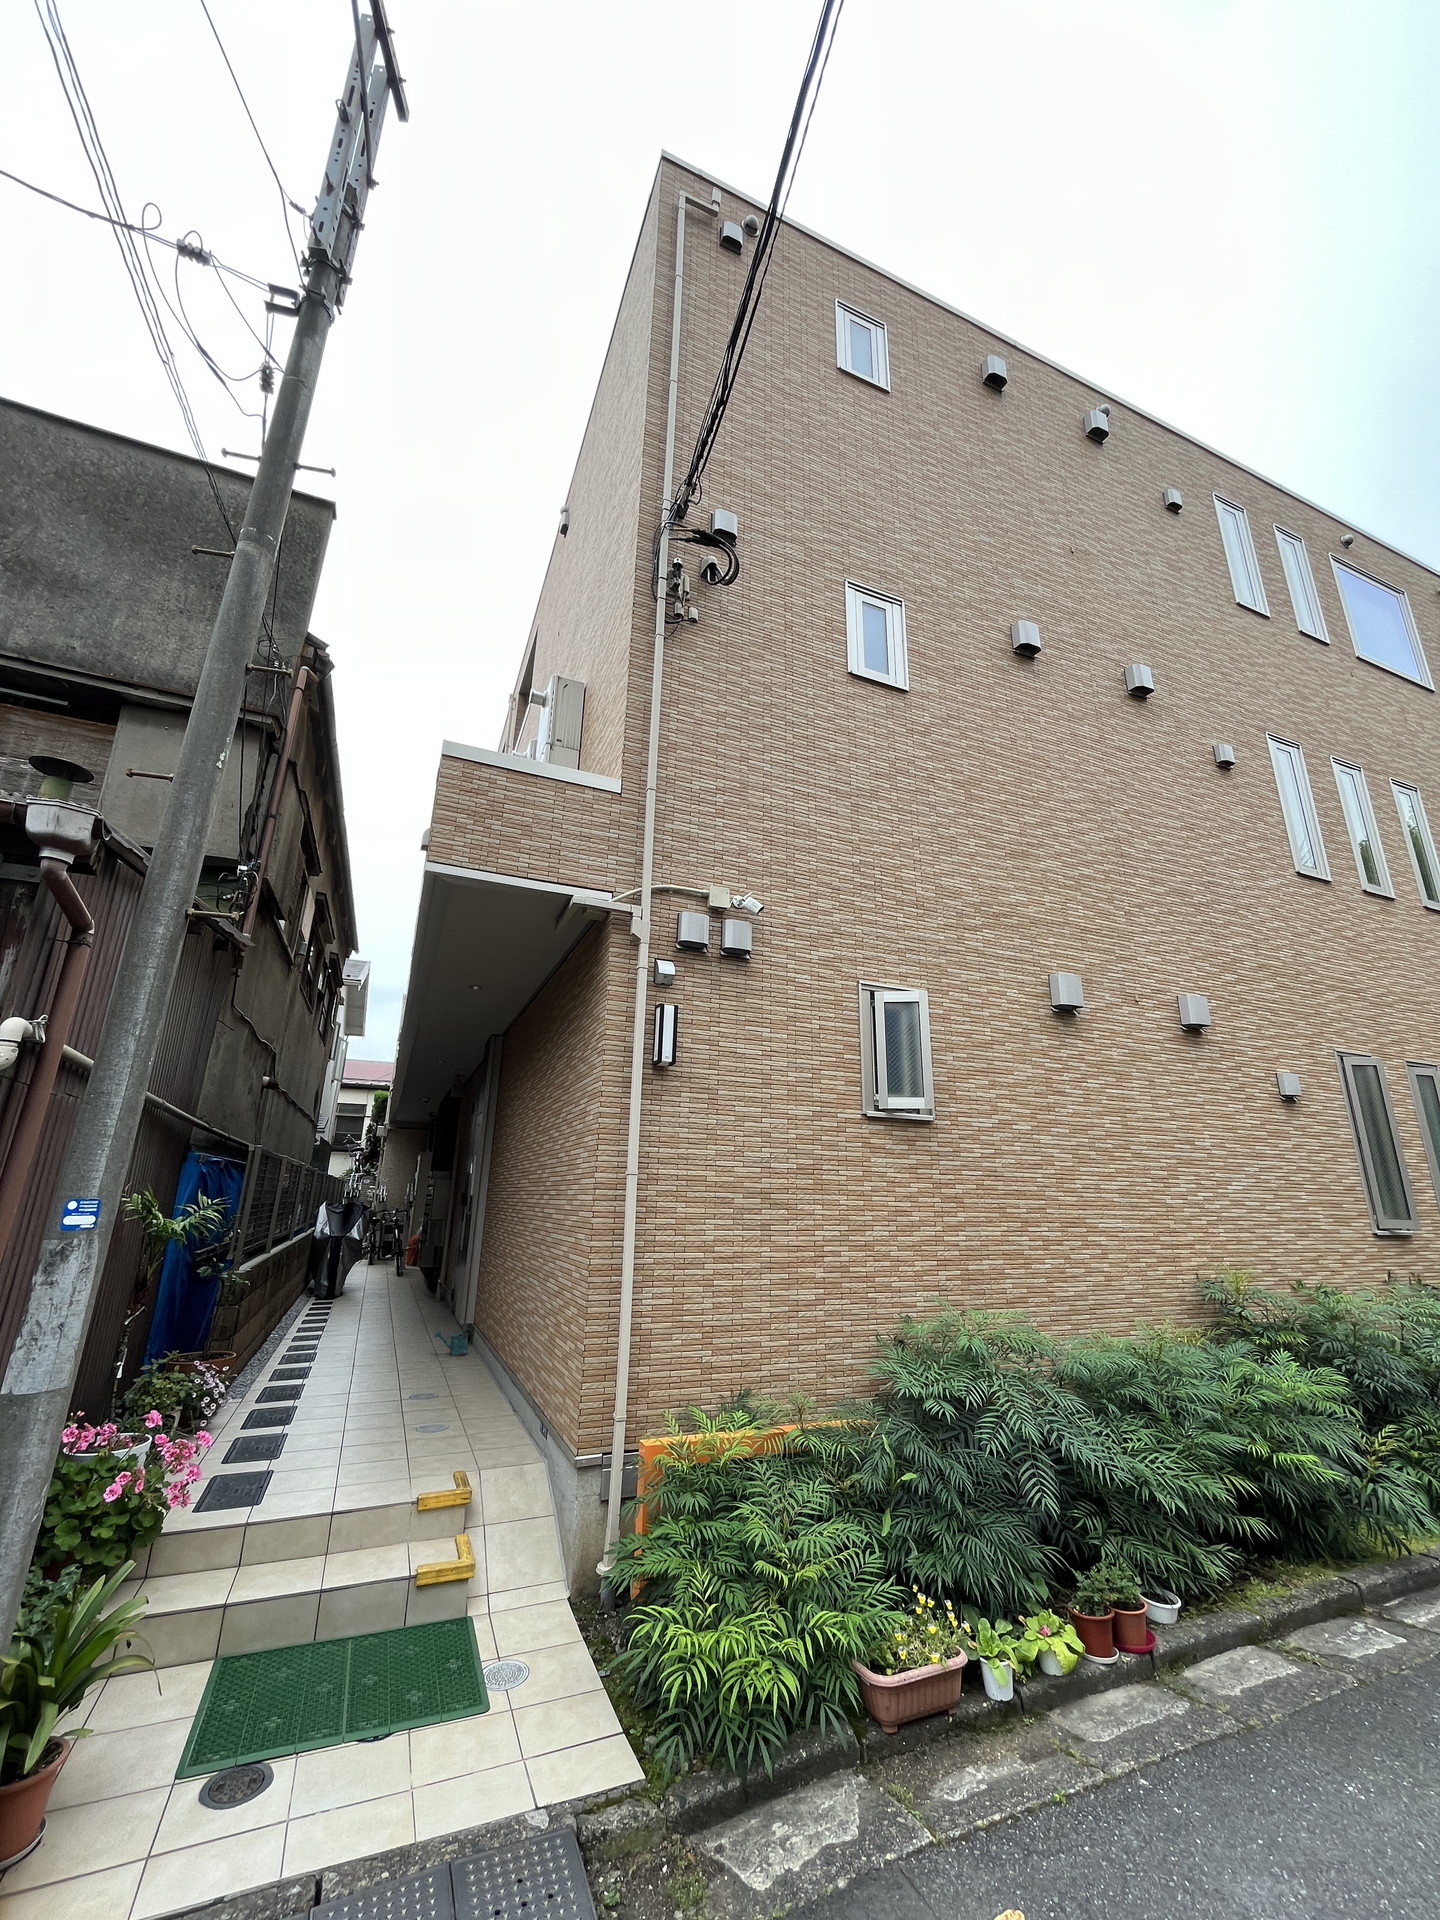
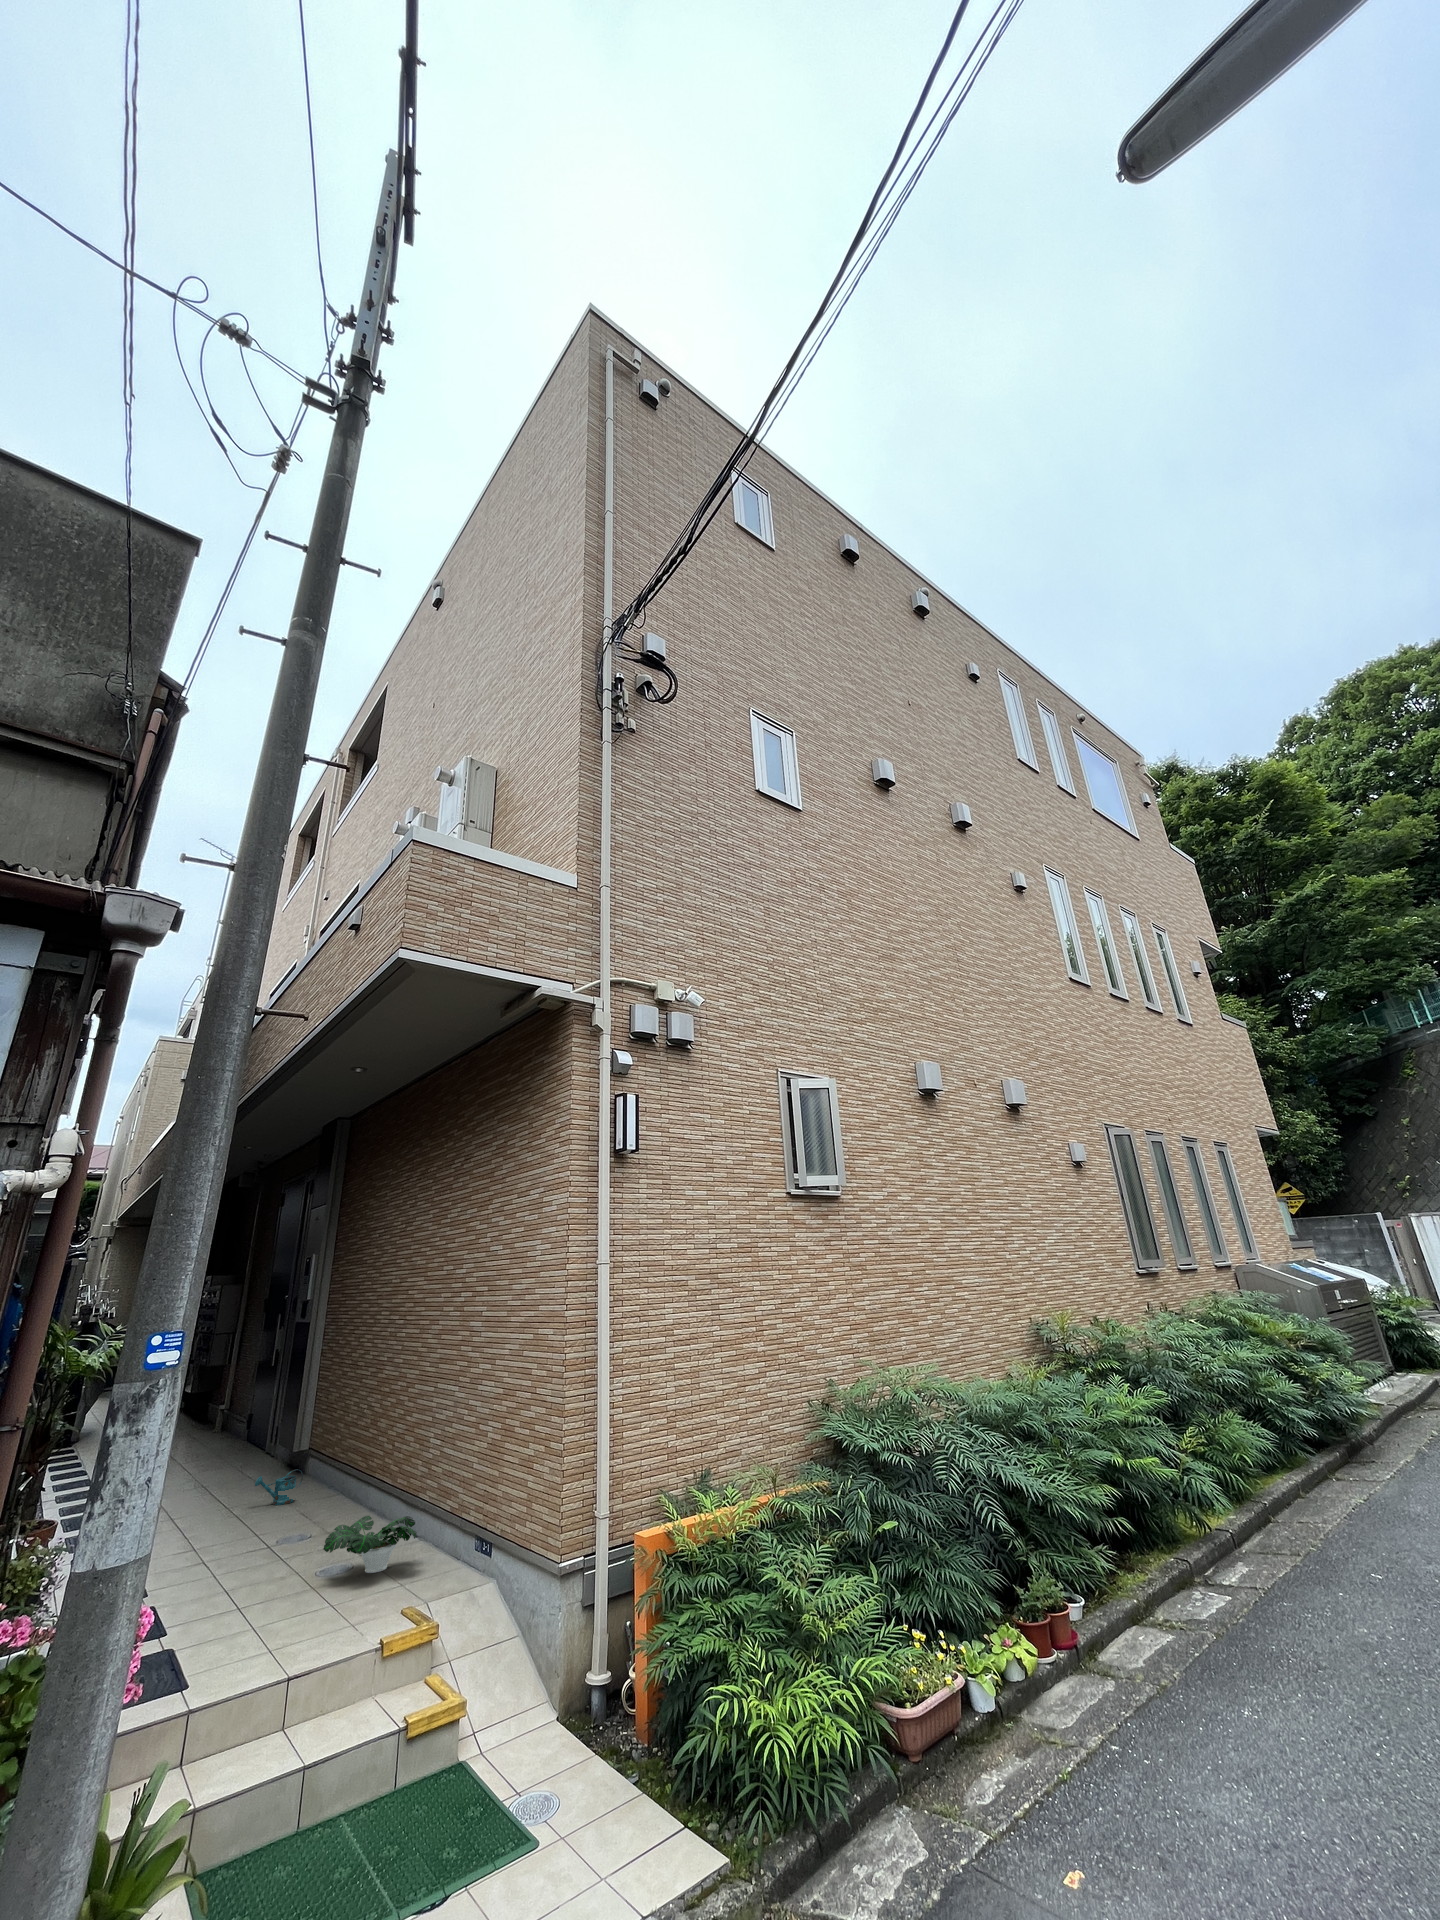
potted plant: none [431,1377,515,1427] -> present [323,1516,417,1573]

